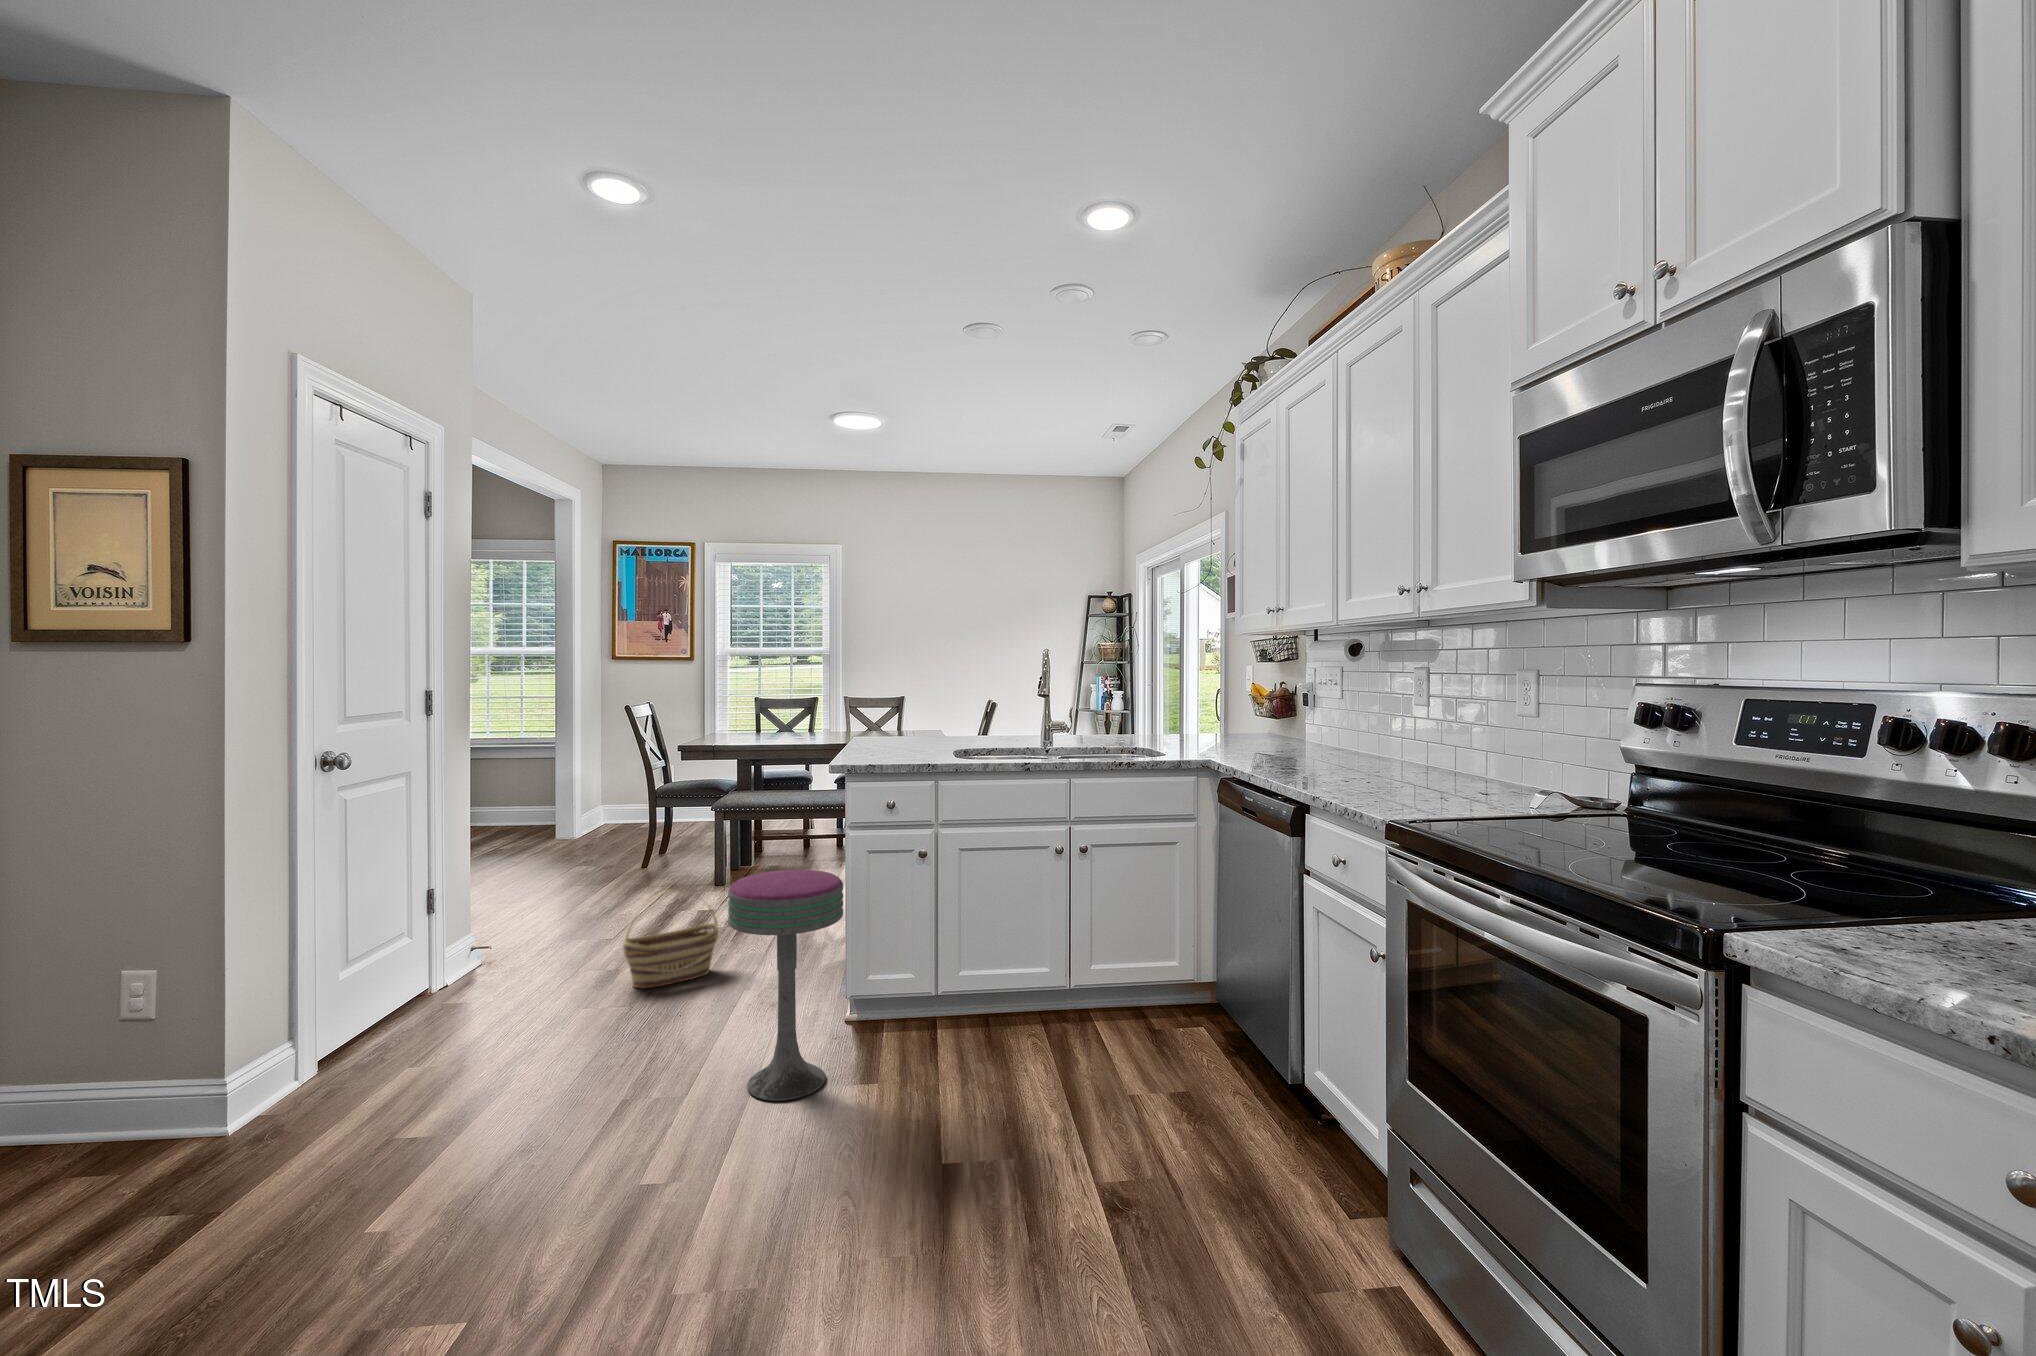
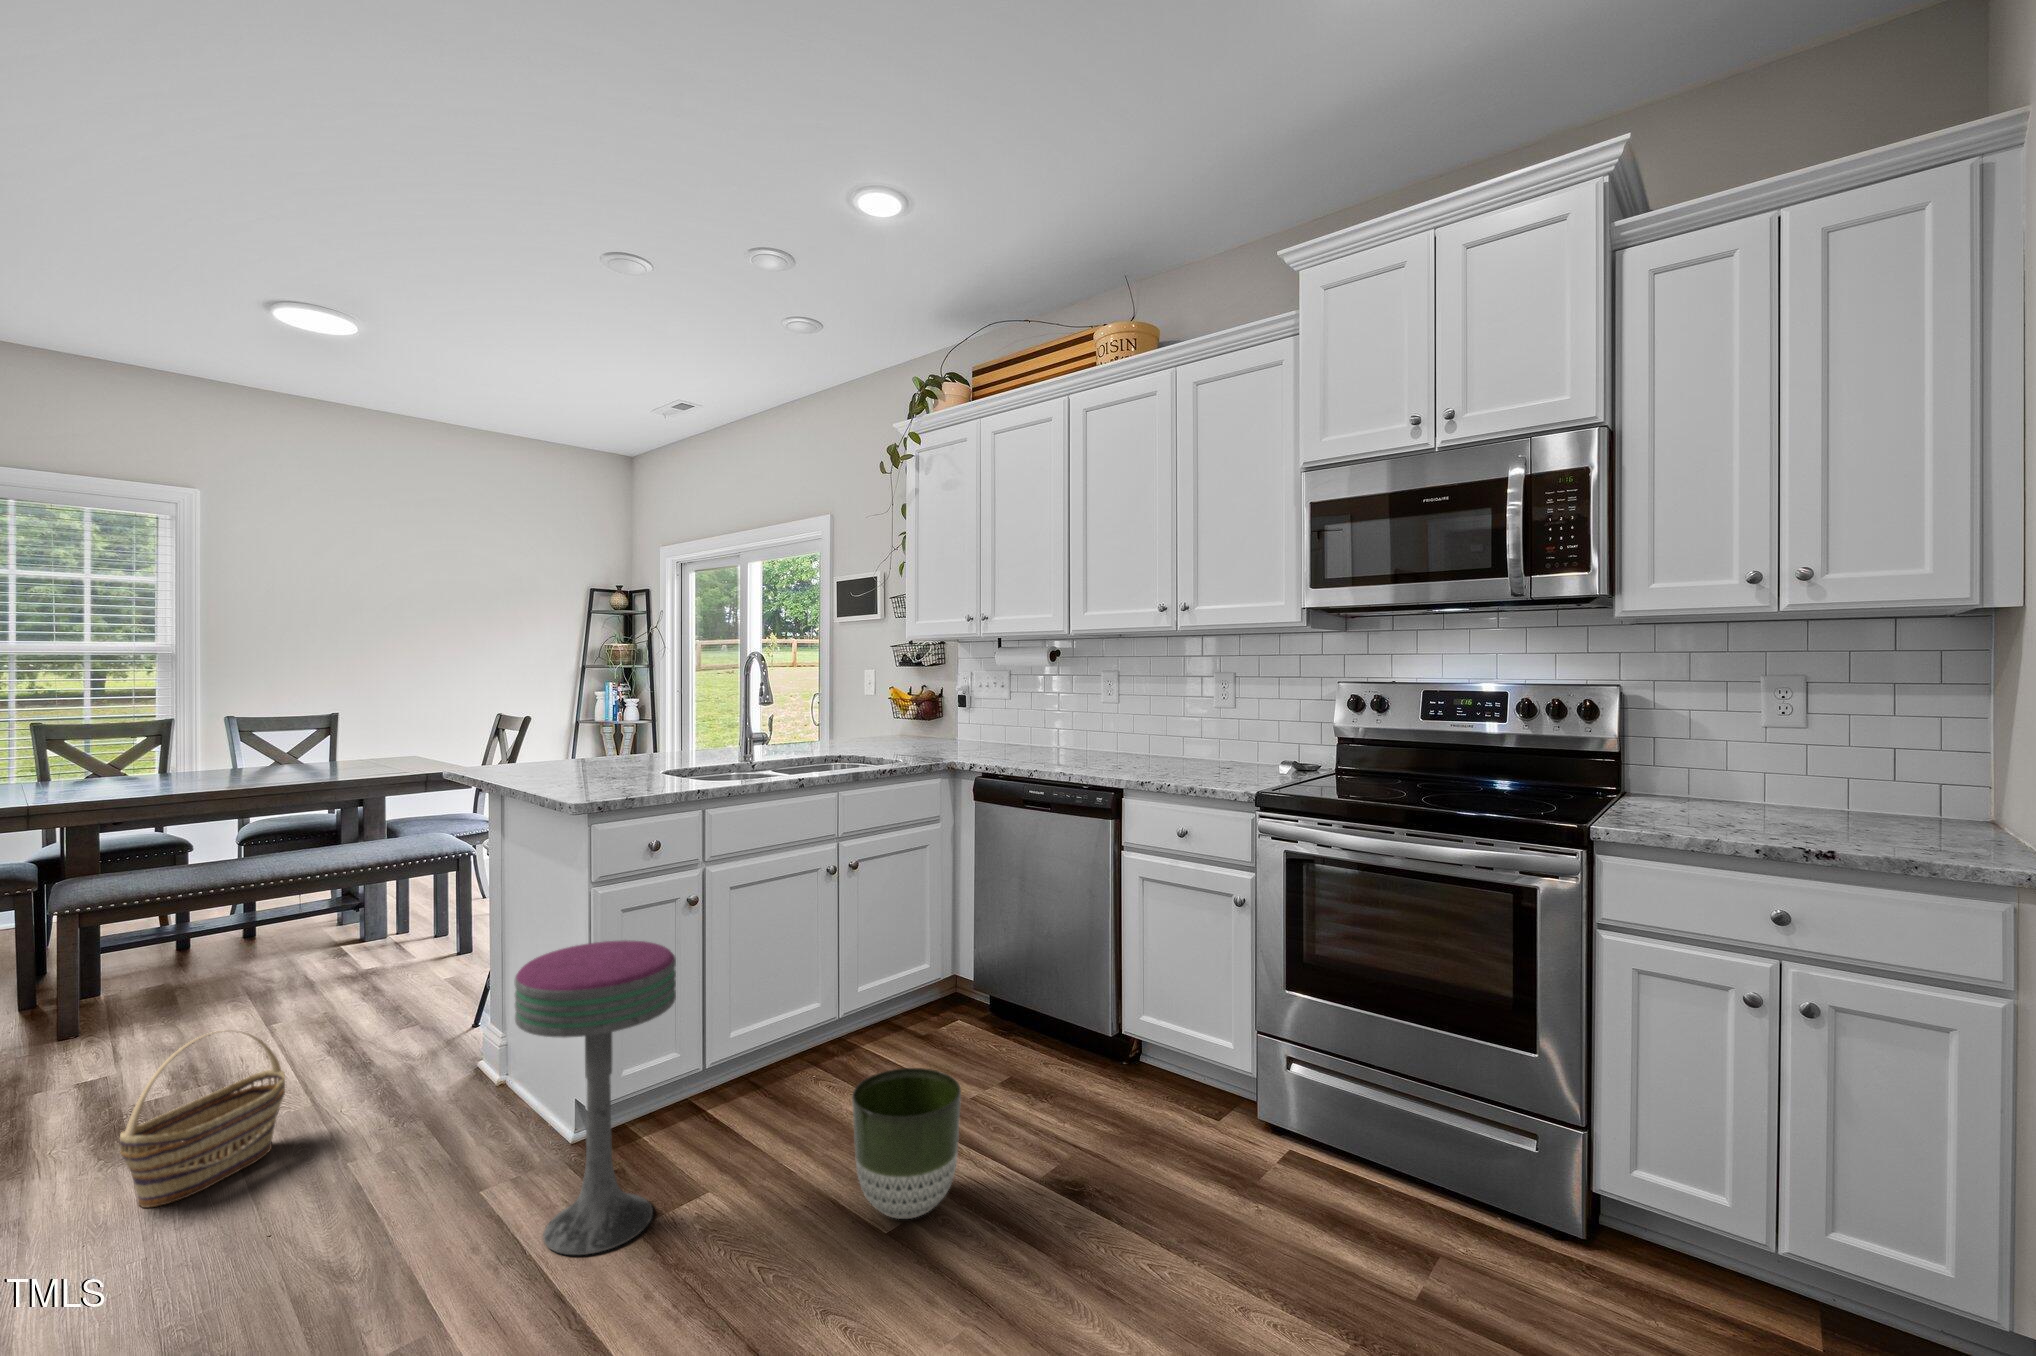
planter: none [920,1030,1019,1169] -> present [852,1068,961,1219]

